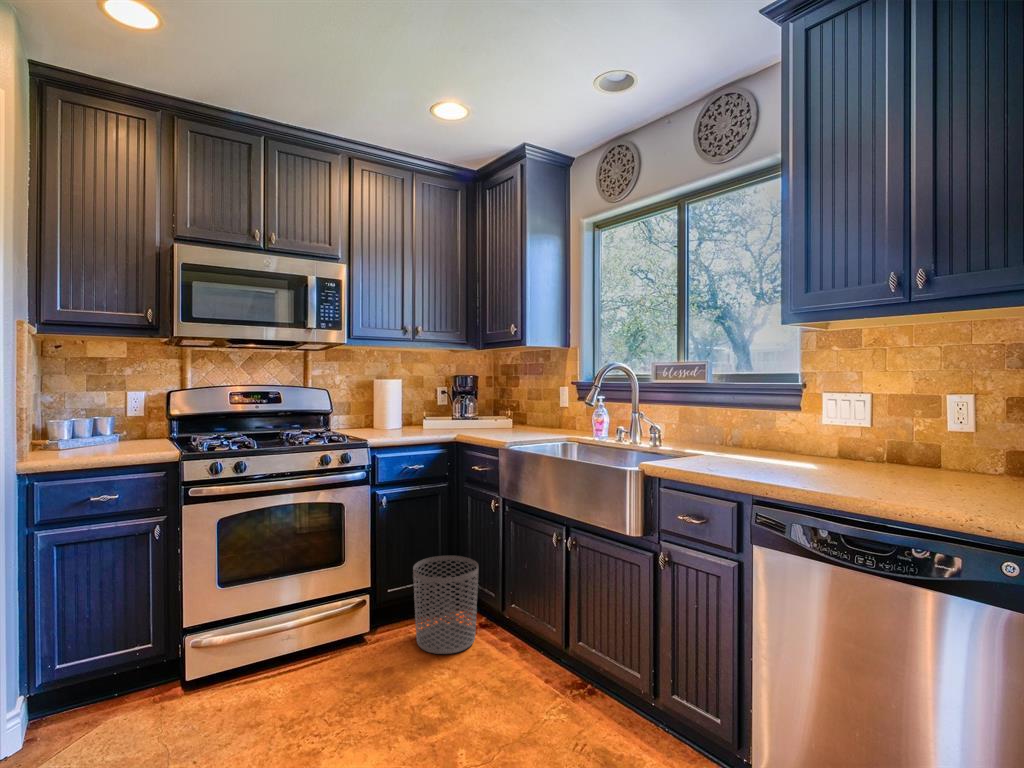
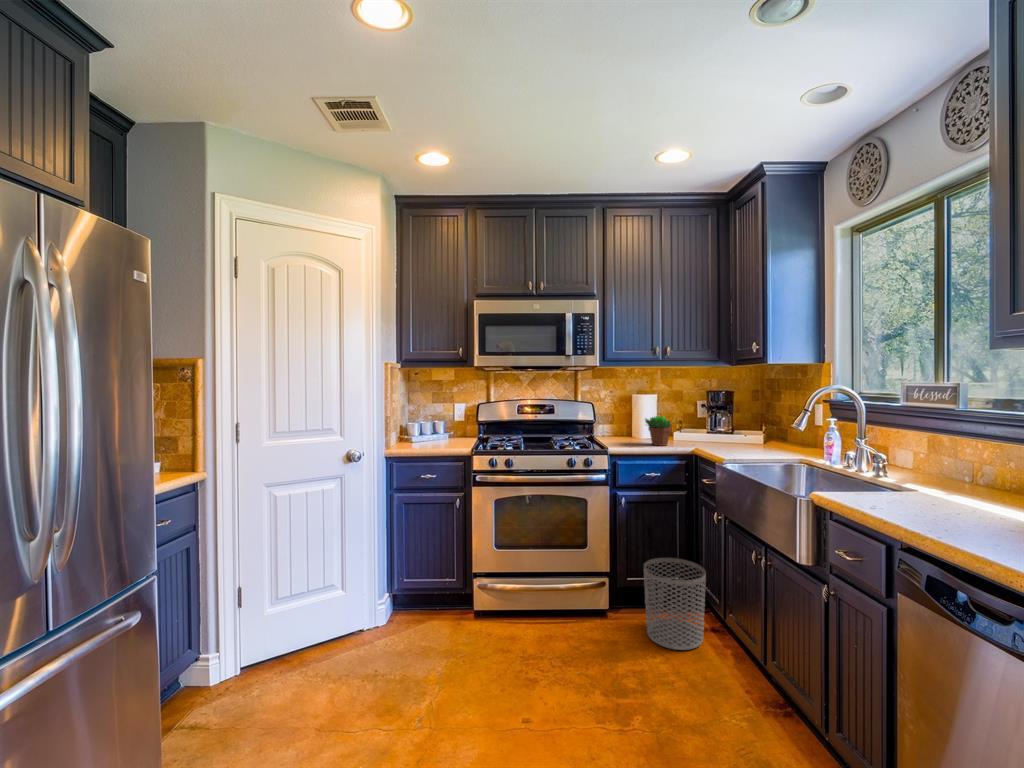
succulent plant: none [399,401,432,435] -> present [645,416,673,445]

